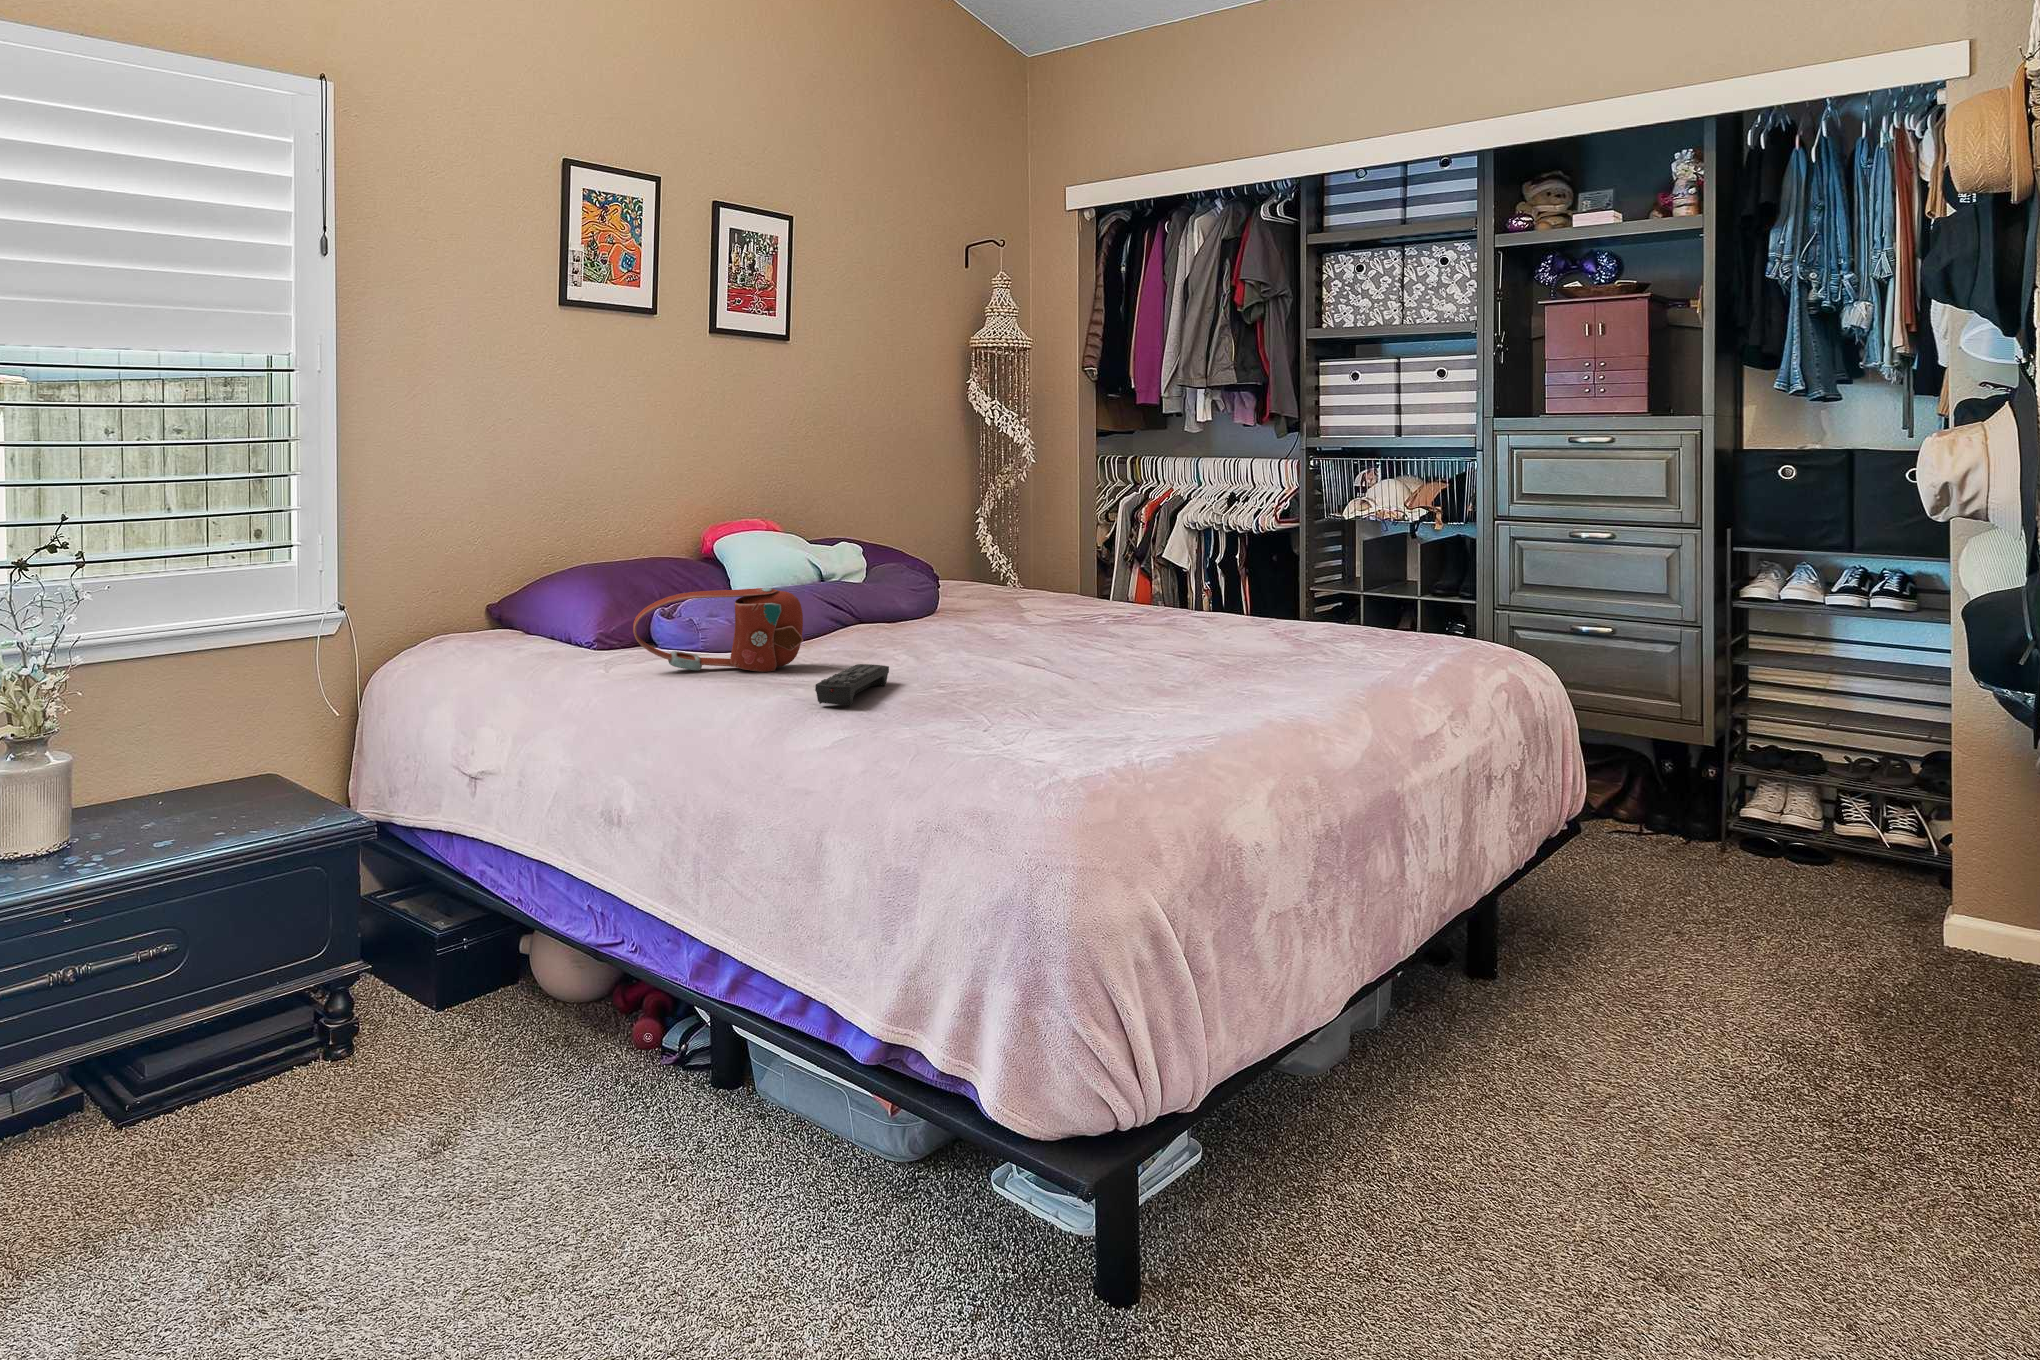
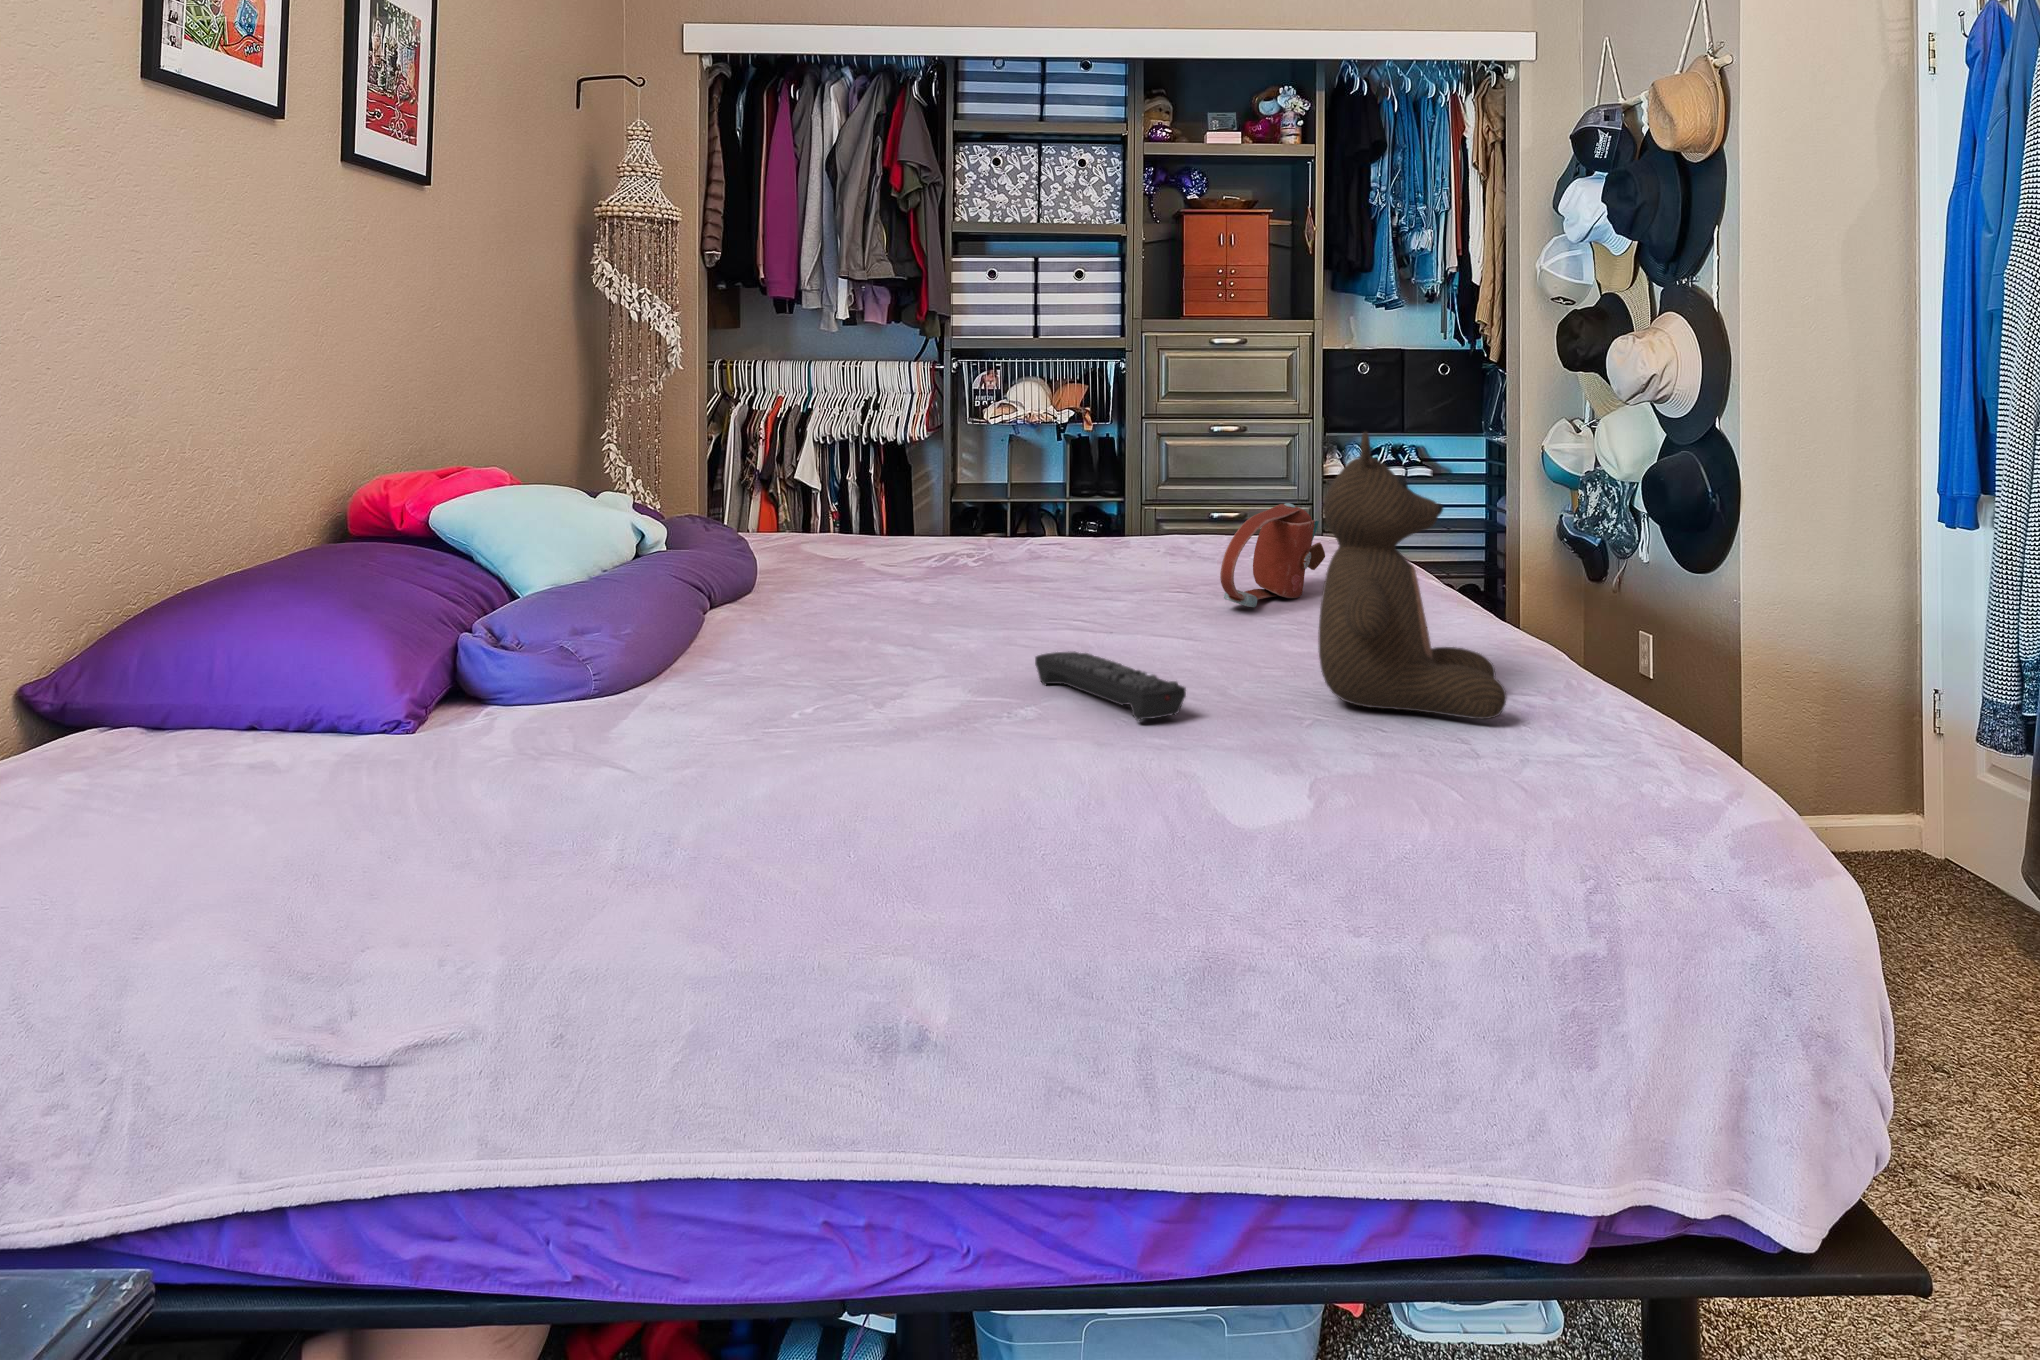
stuffed bear: none [906,516,1080,743] -> present [1318,432,1507,719]
handbag: present [633,587,803,672] -> present [1220,503,1325,607]

